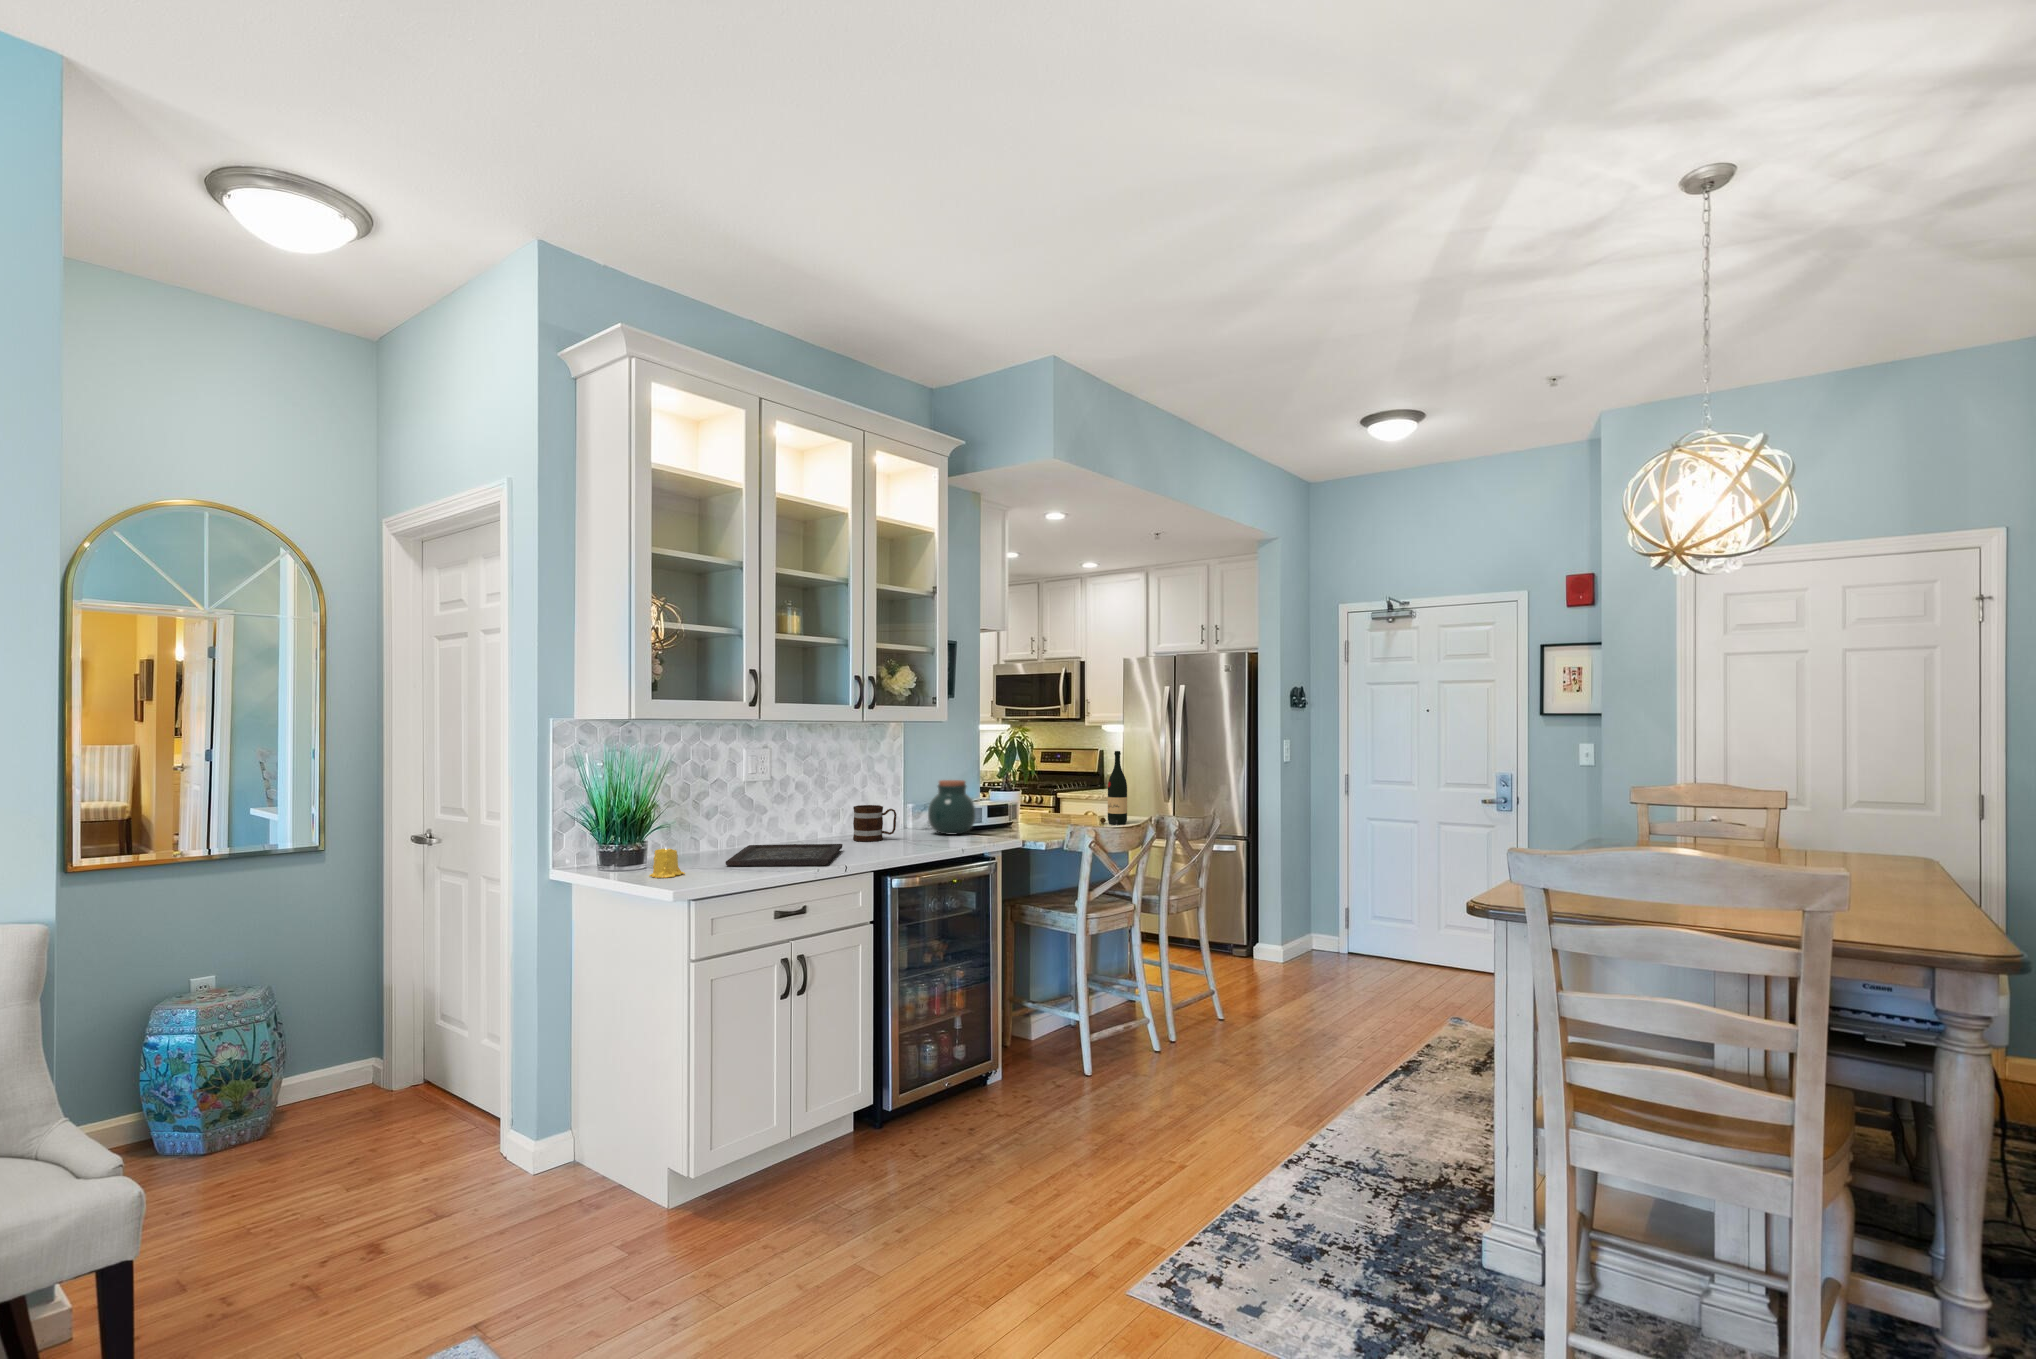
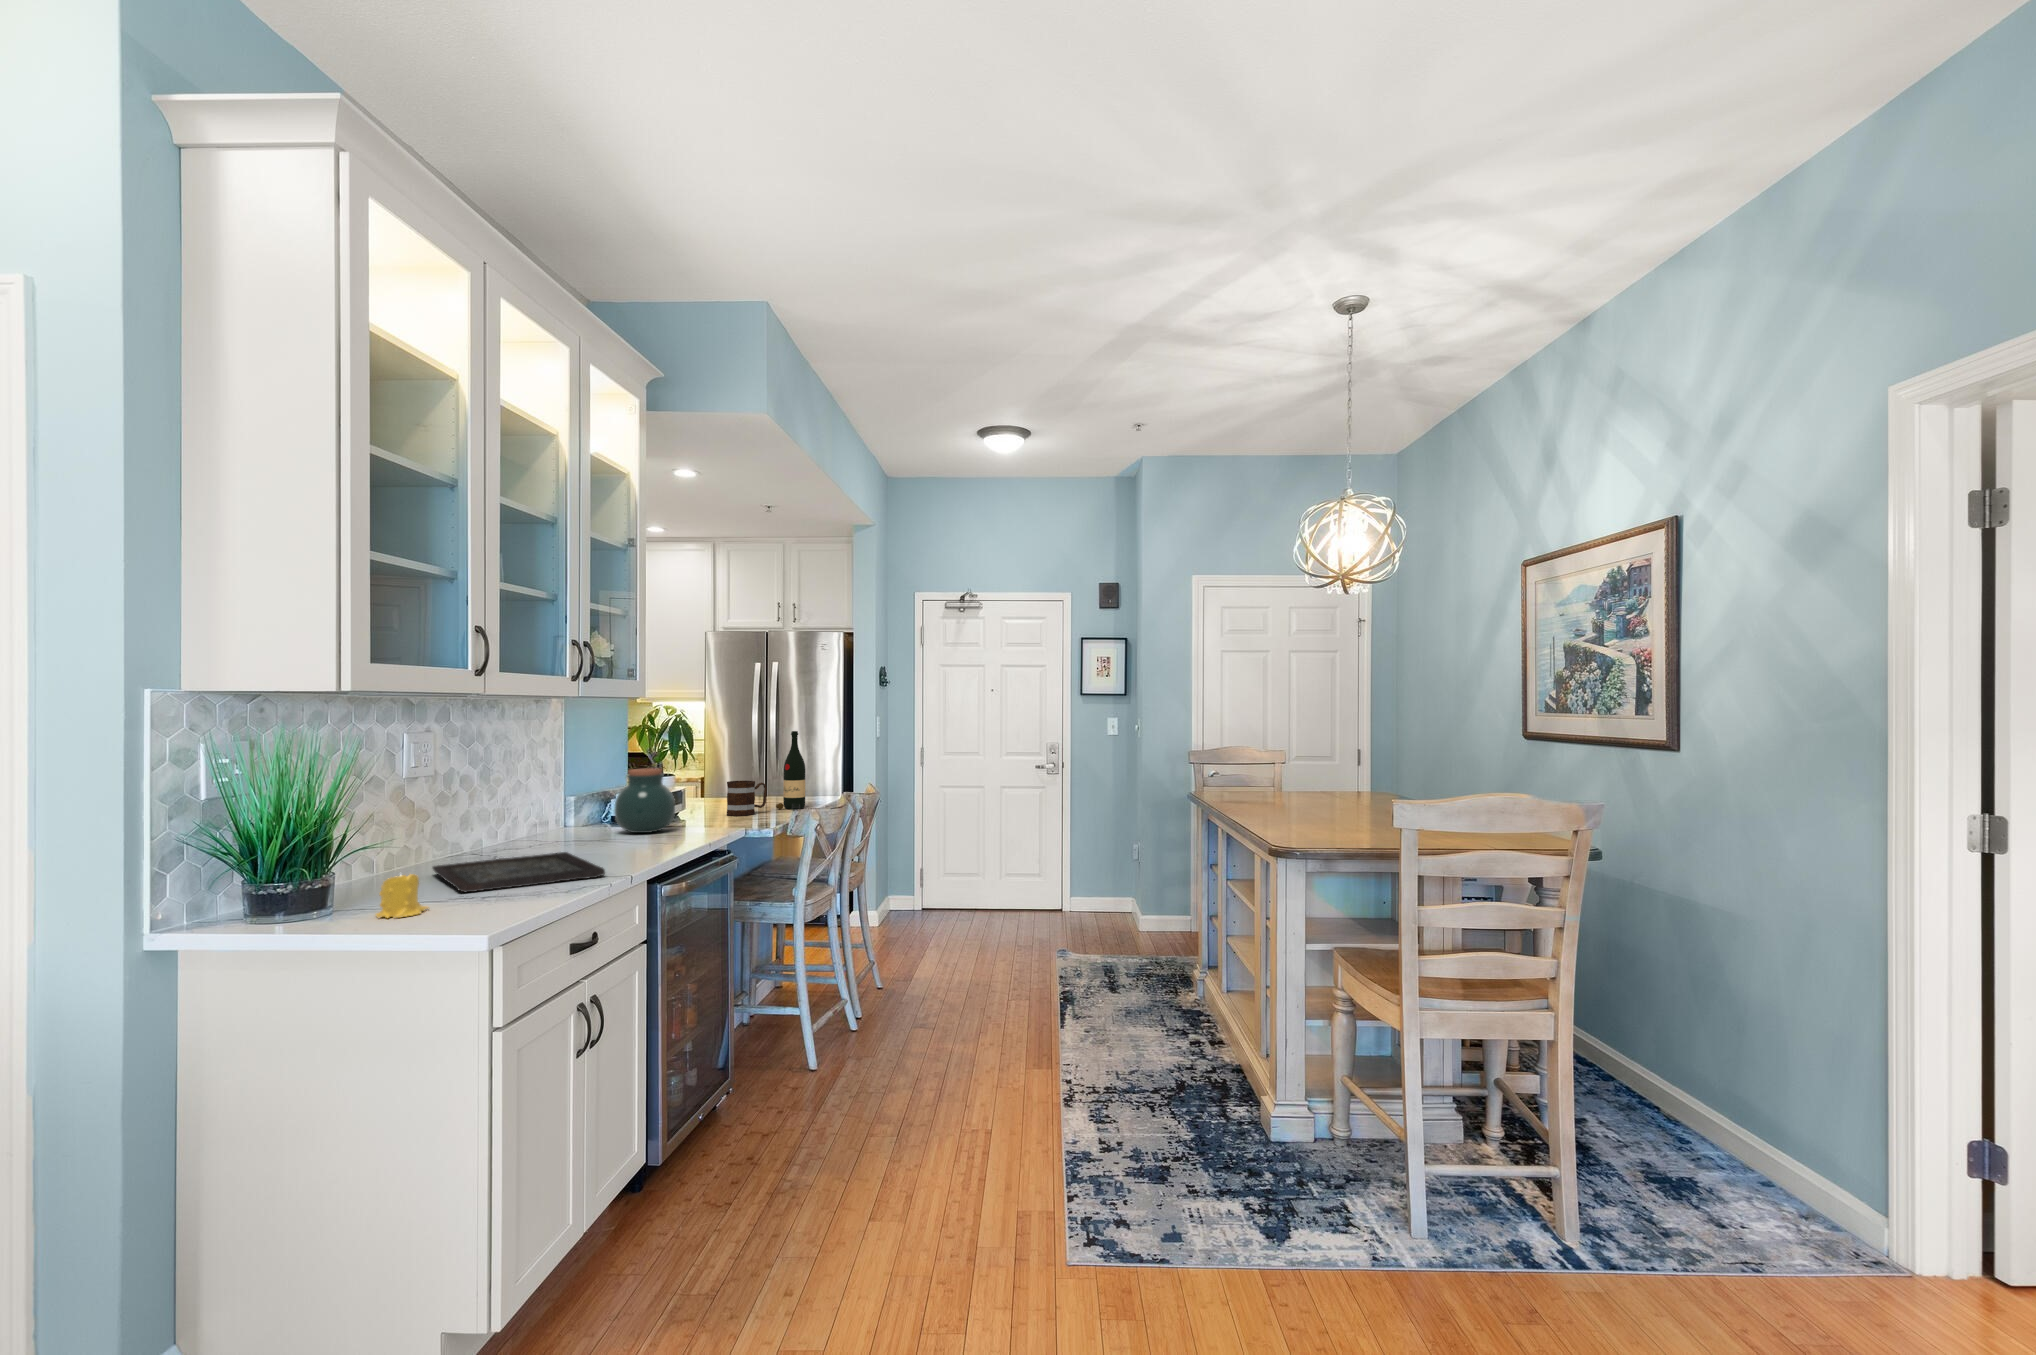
mug: present [853,805,896,842] -> present [727,780,767,816]

